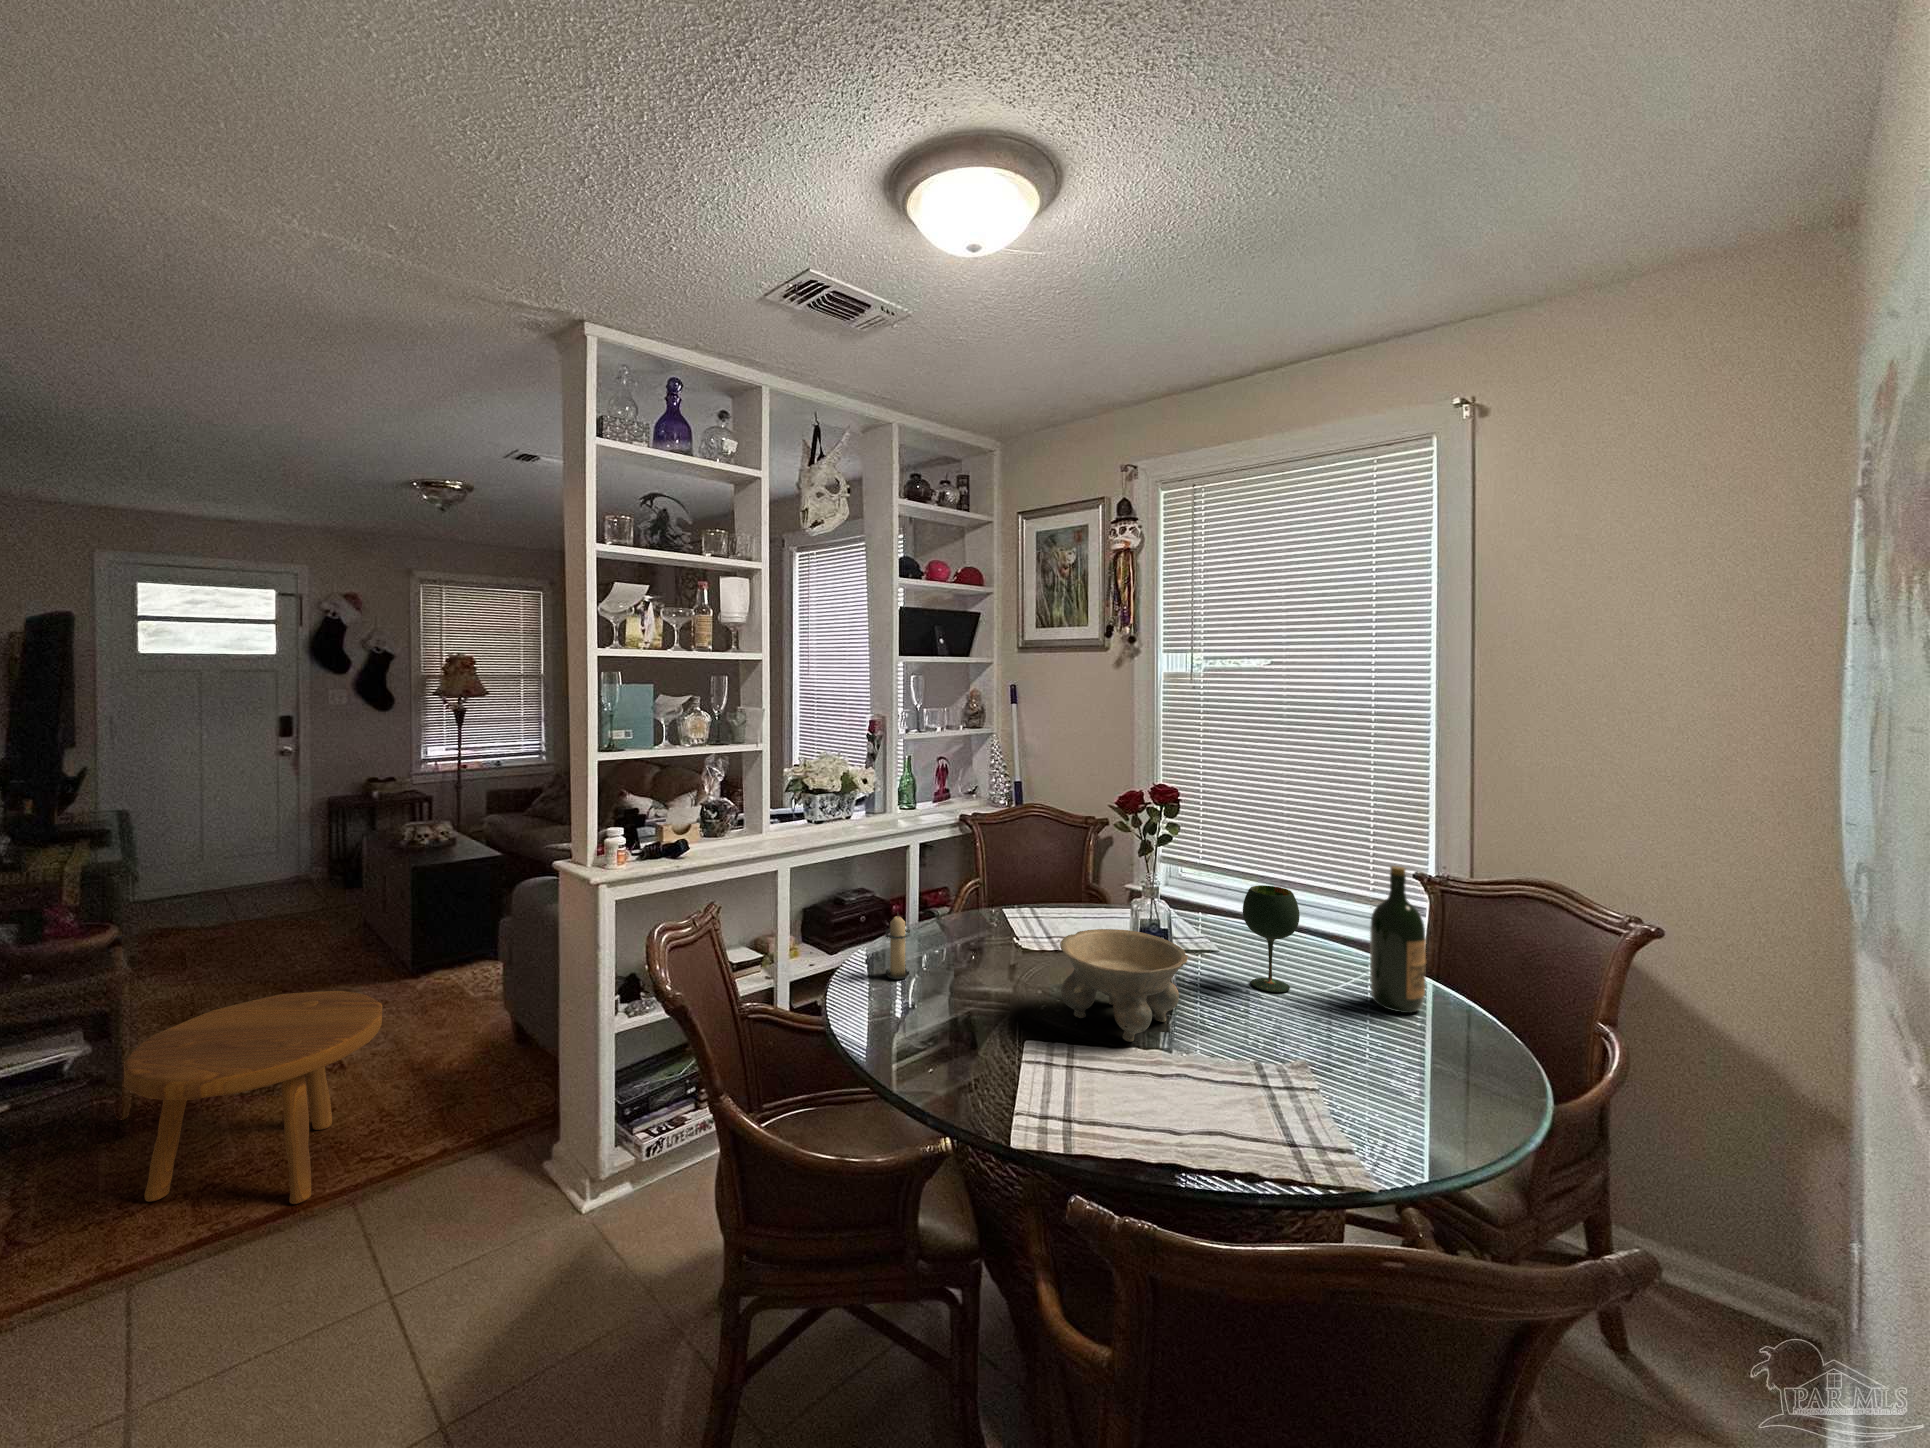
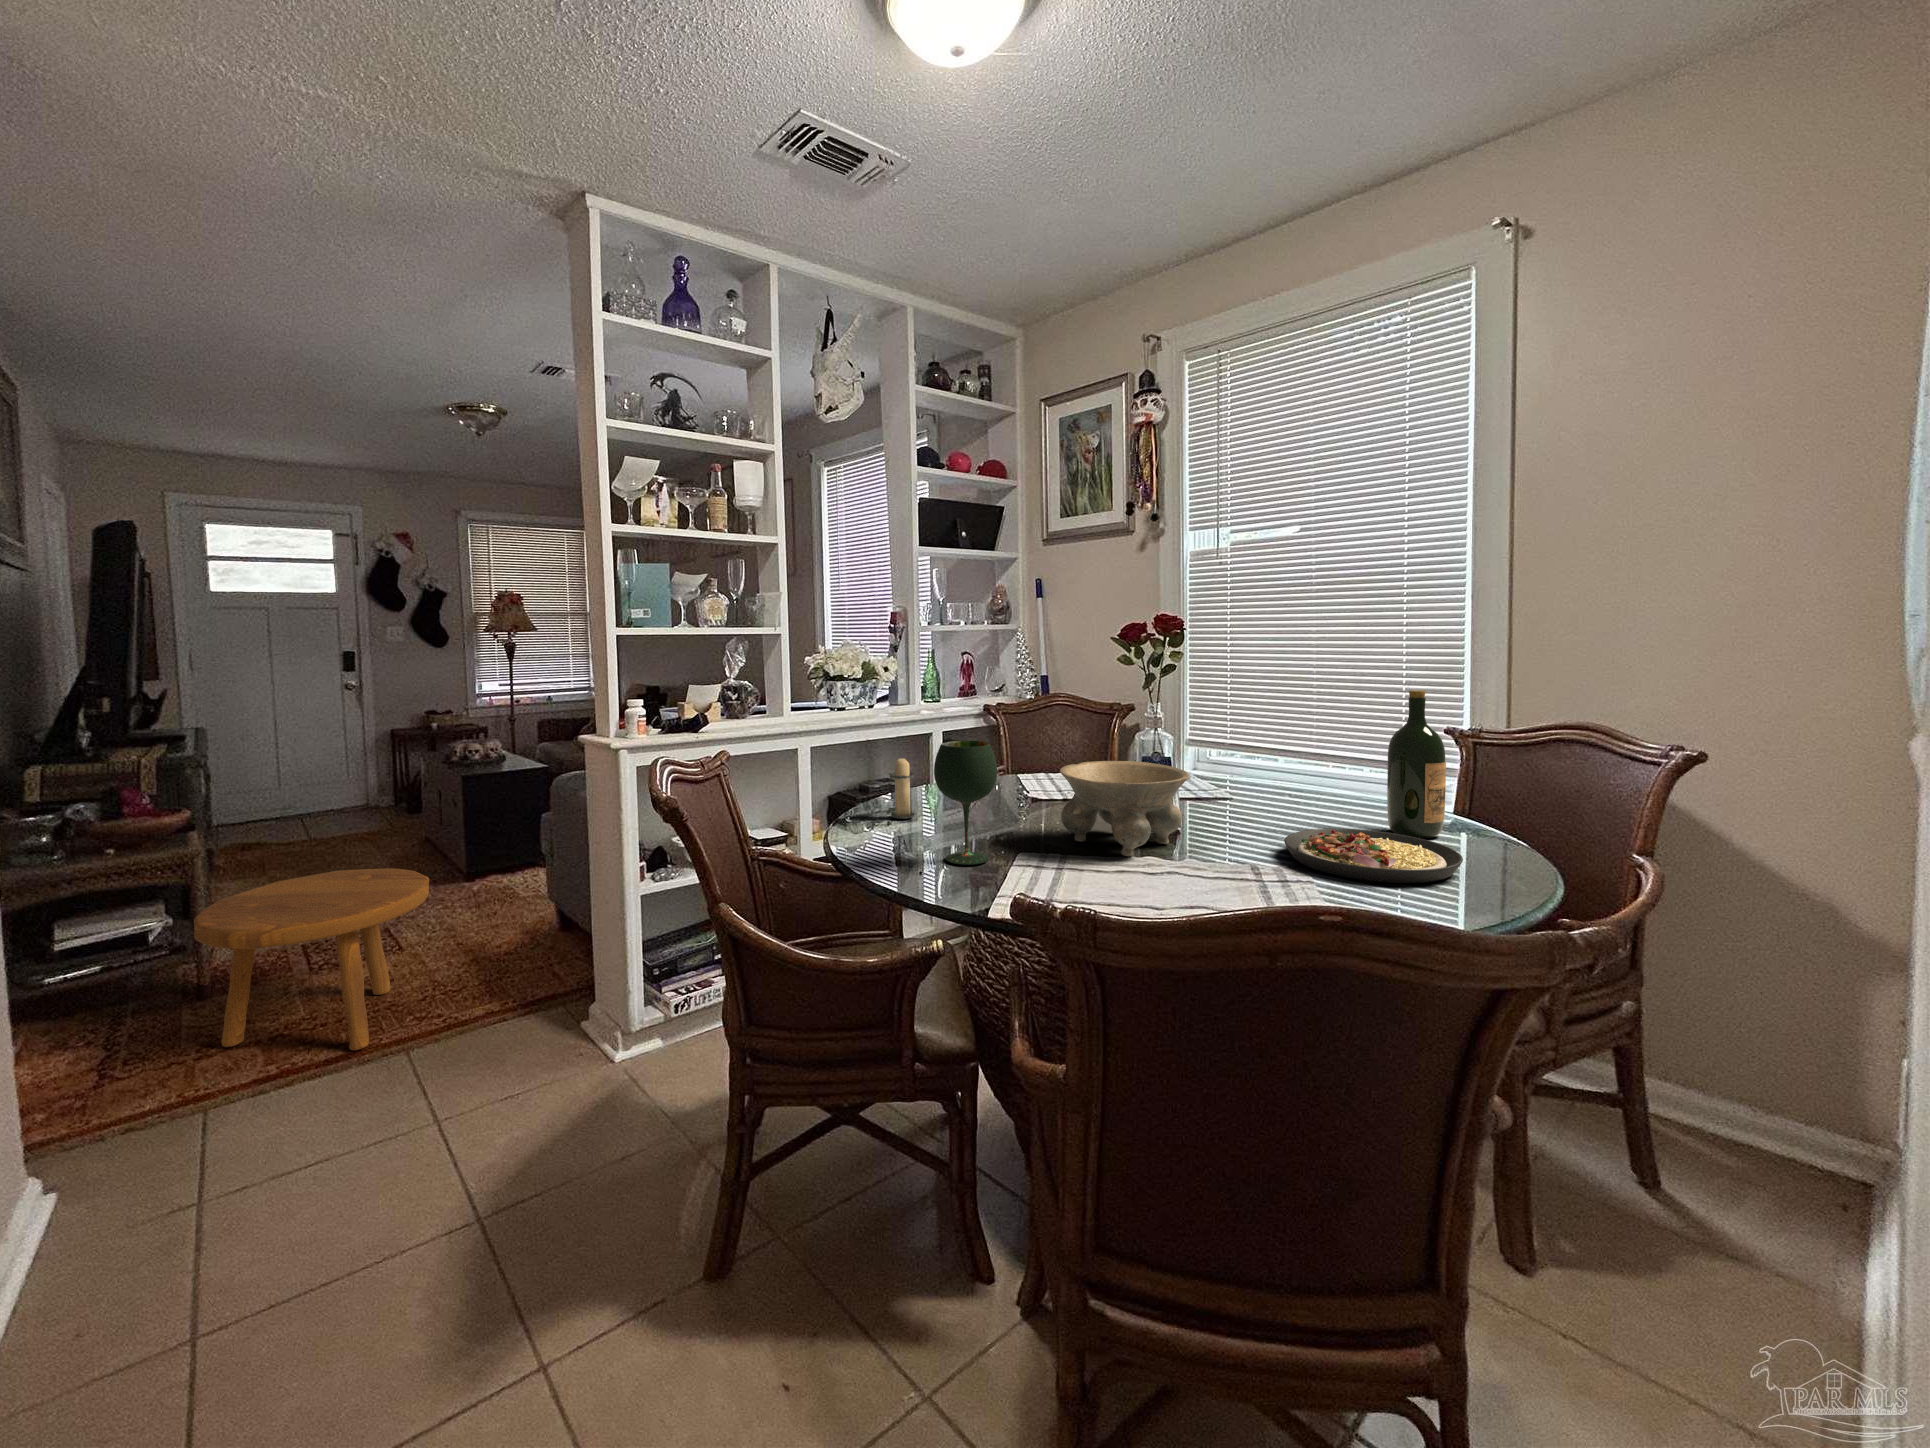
wine glass: present [1243,885,1300,992] -> present [934,741,997,865]
plate: none [1279,1007,1450,1085] -> present [1284,829,1463,883]

